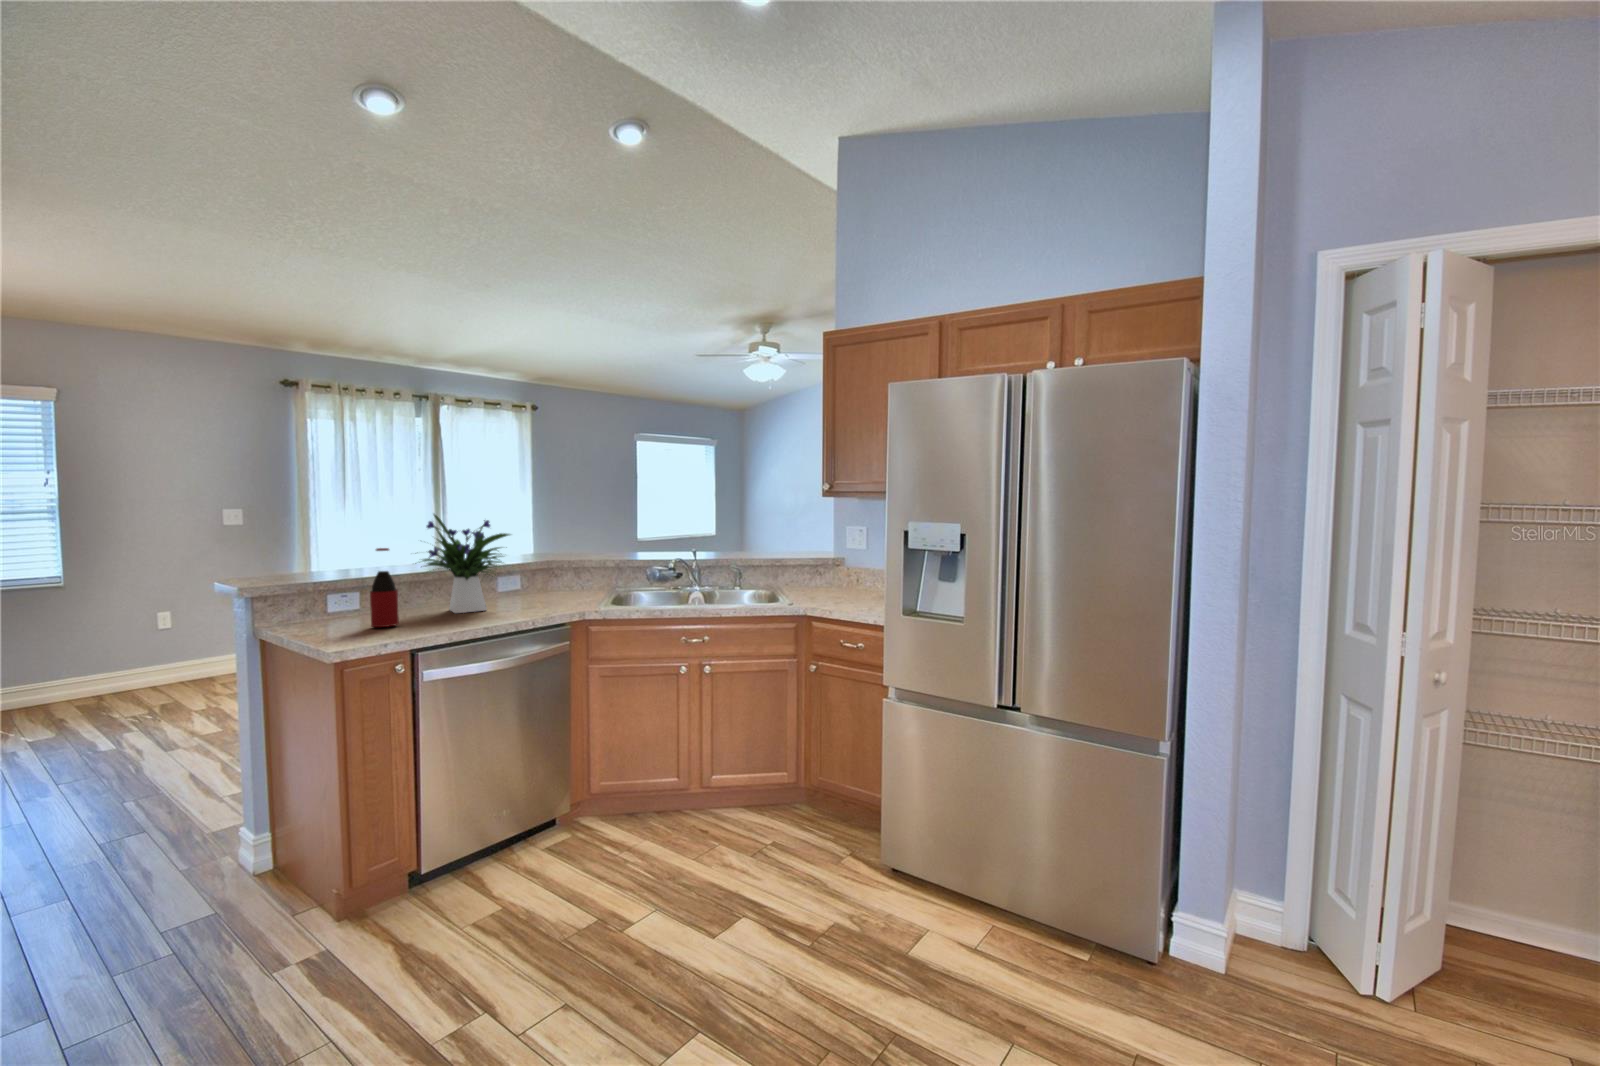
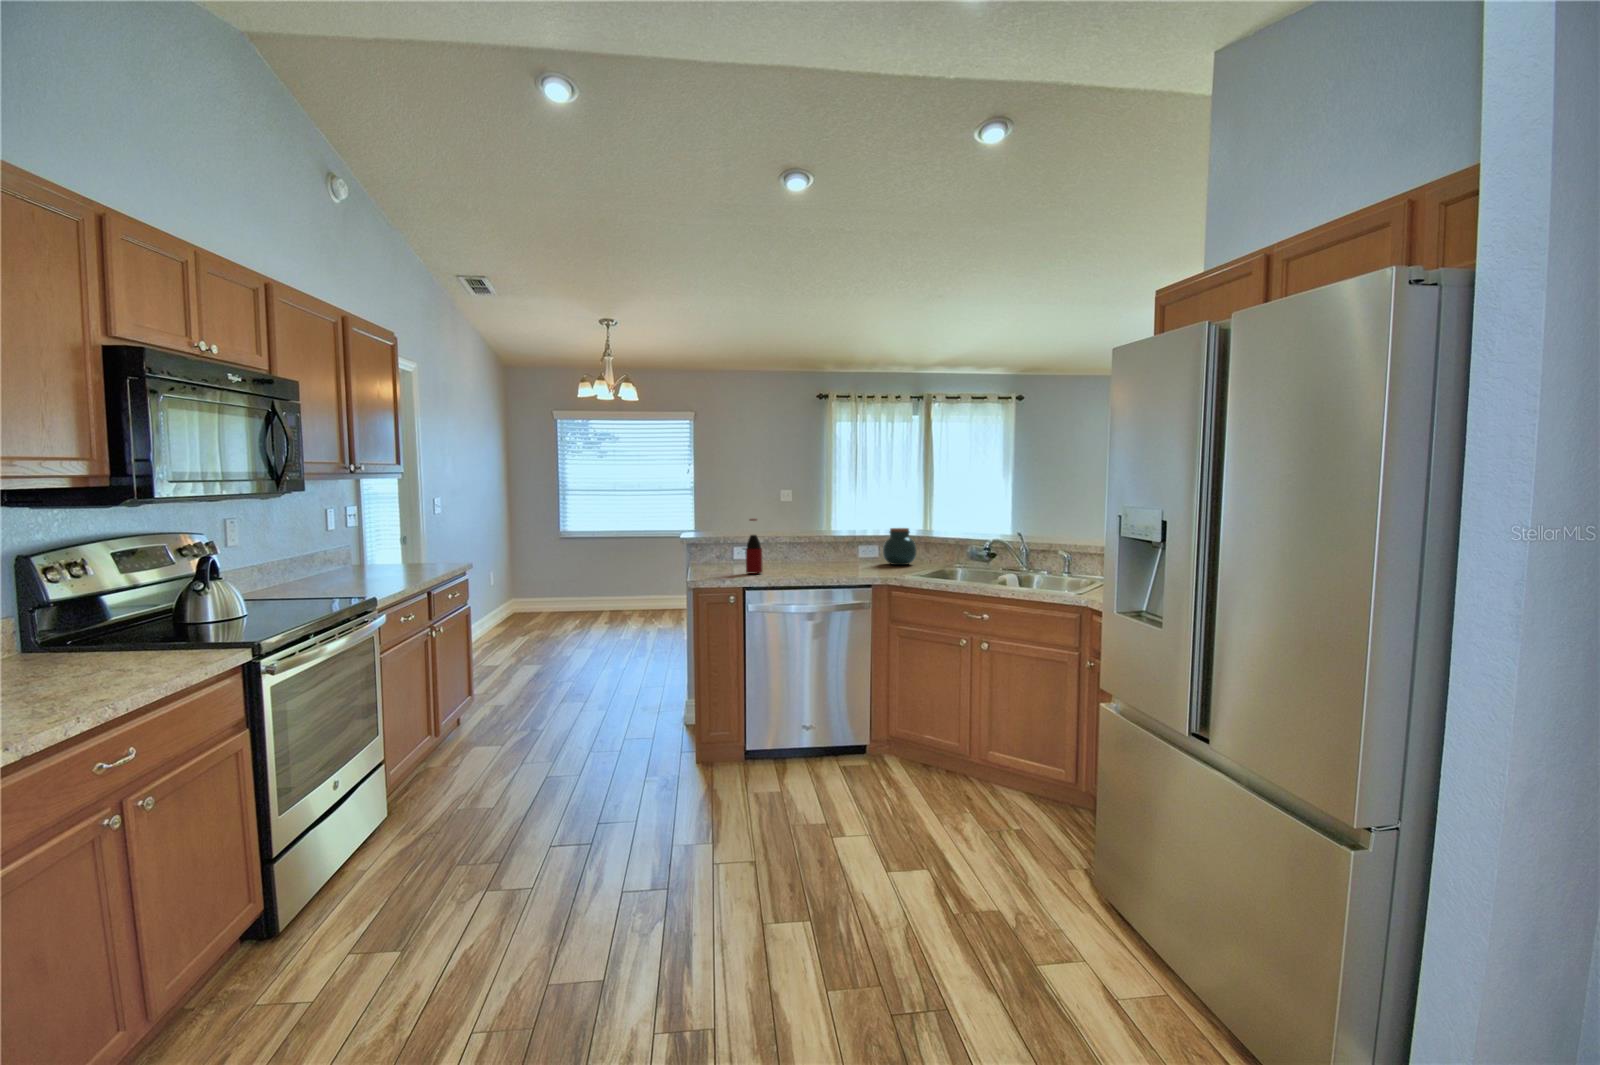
flower arrangement: present [423,514,510,613] -> none [787,494,857,570]
jar: none [530,553,571,597] -> present [883,528,916,565]

